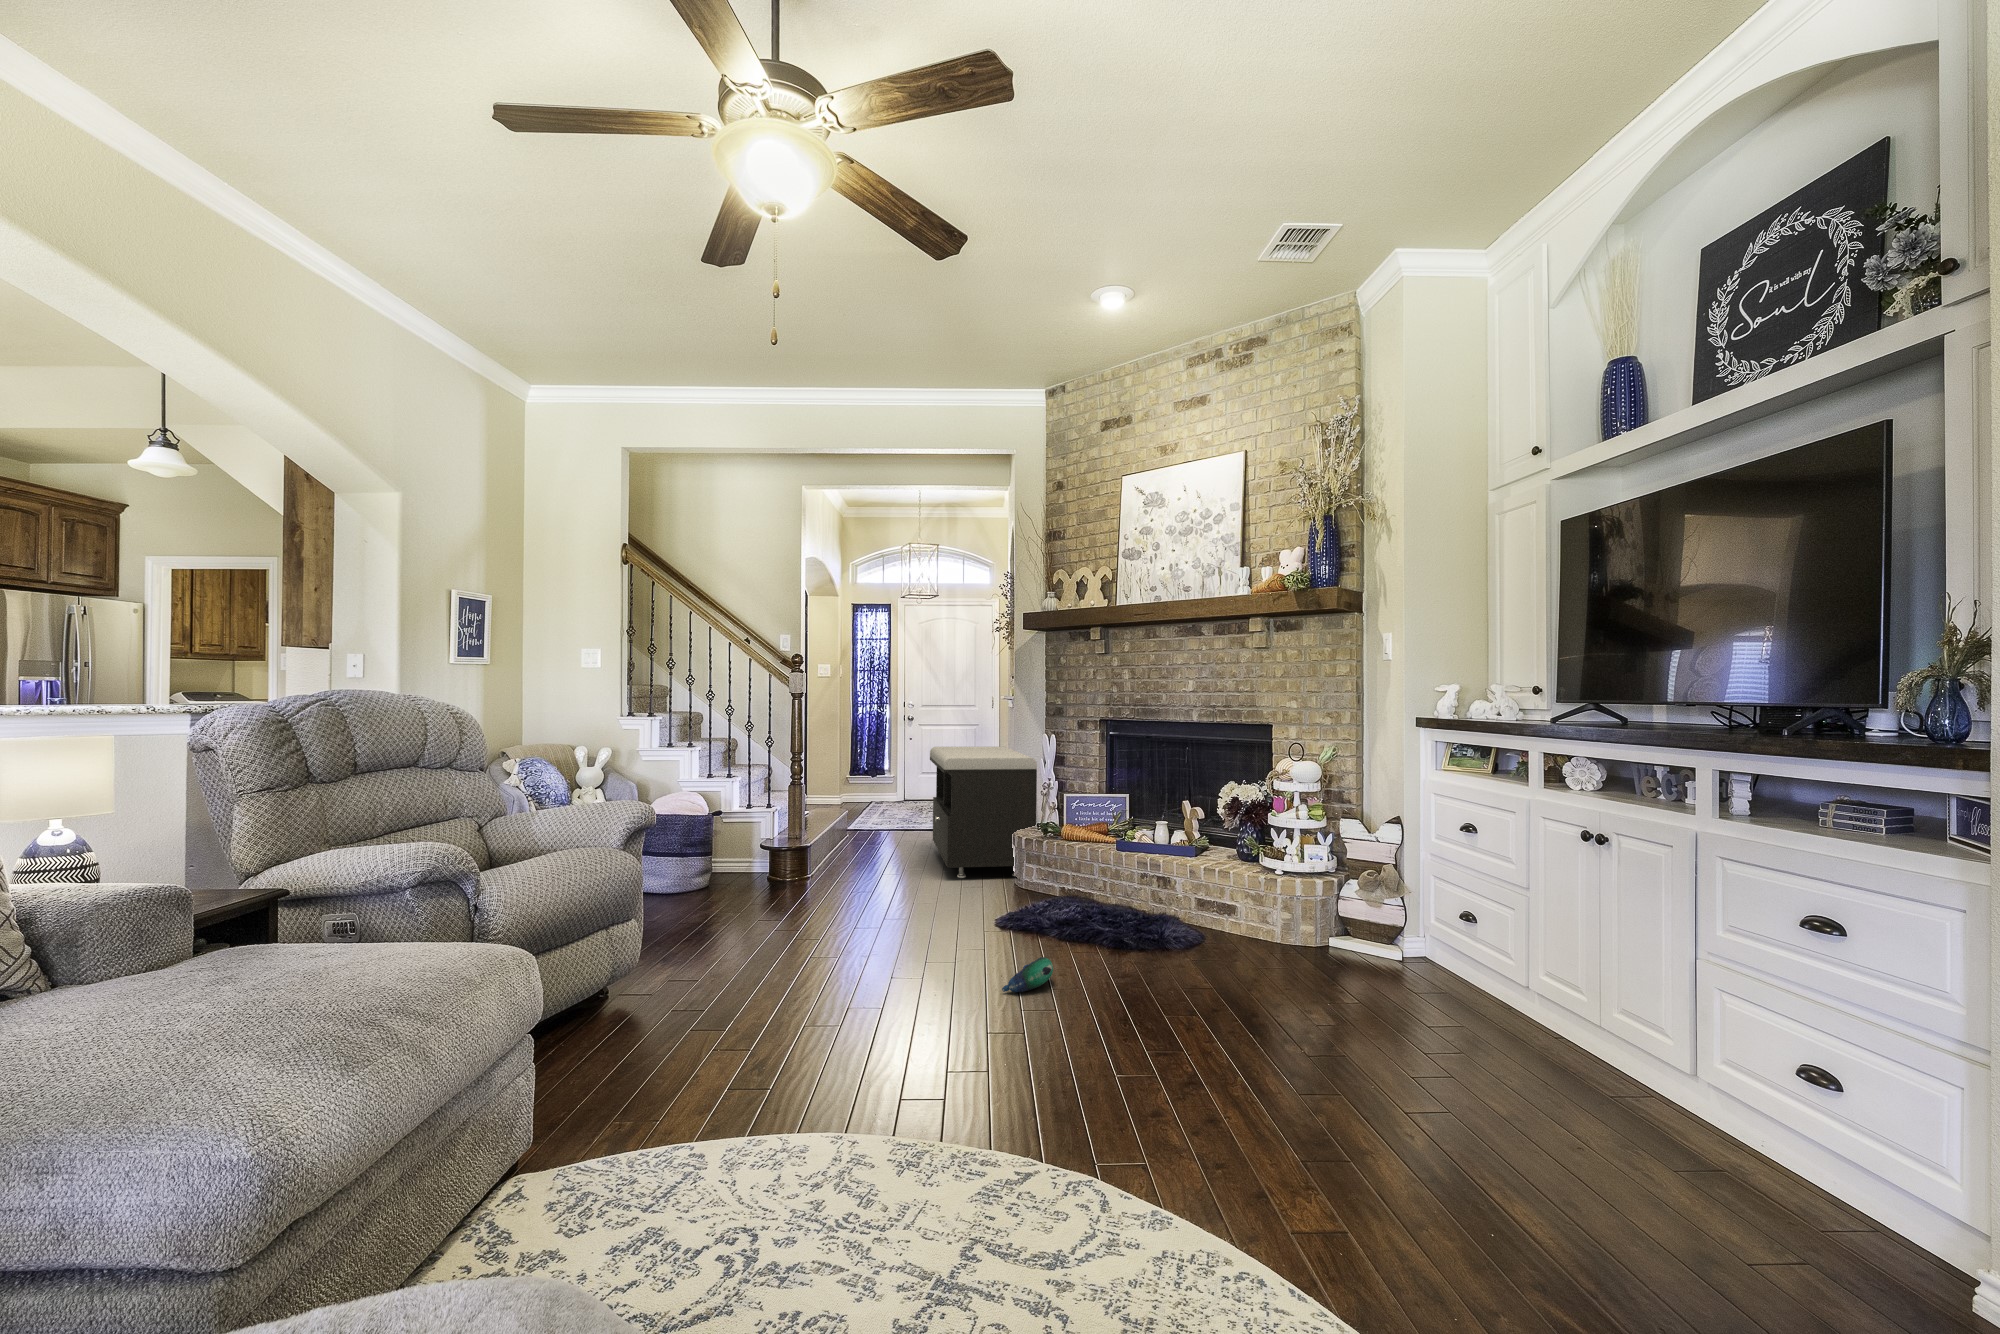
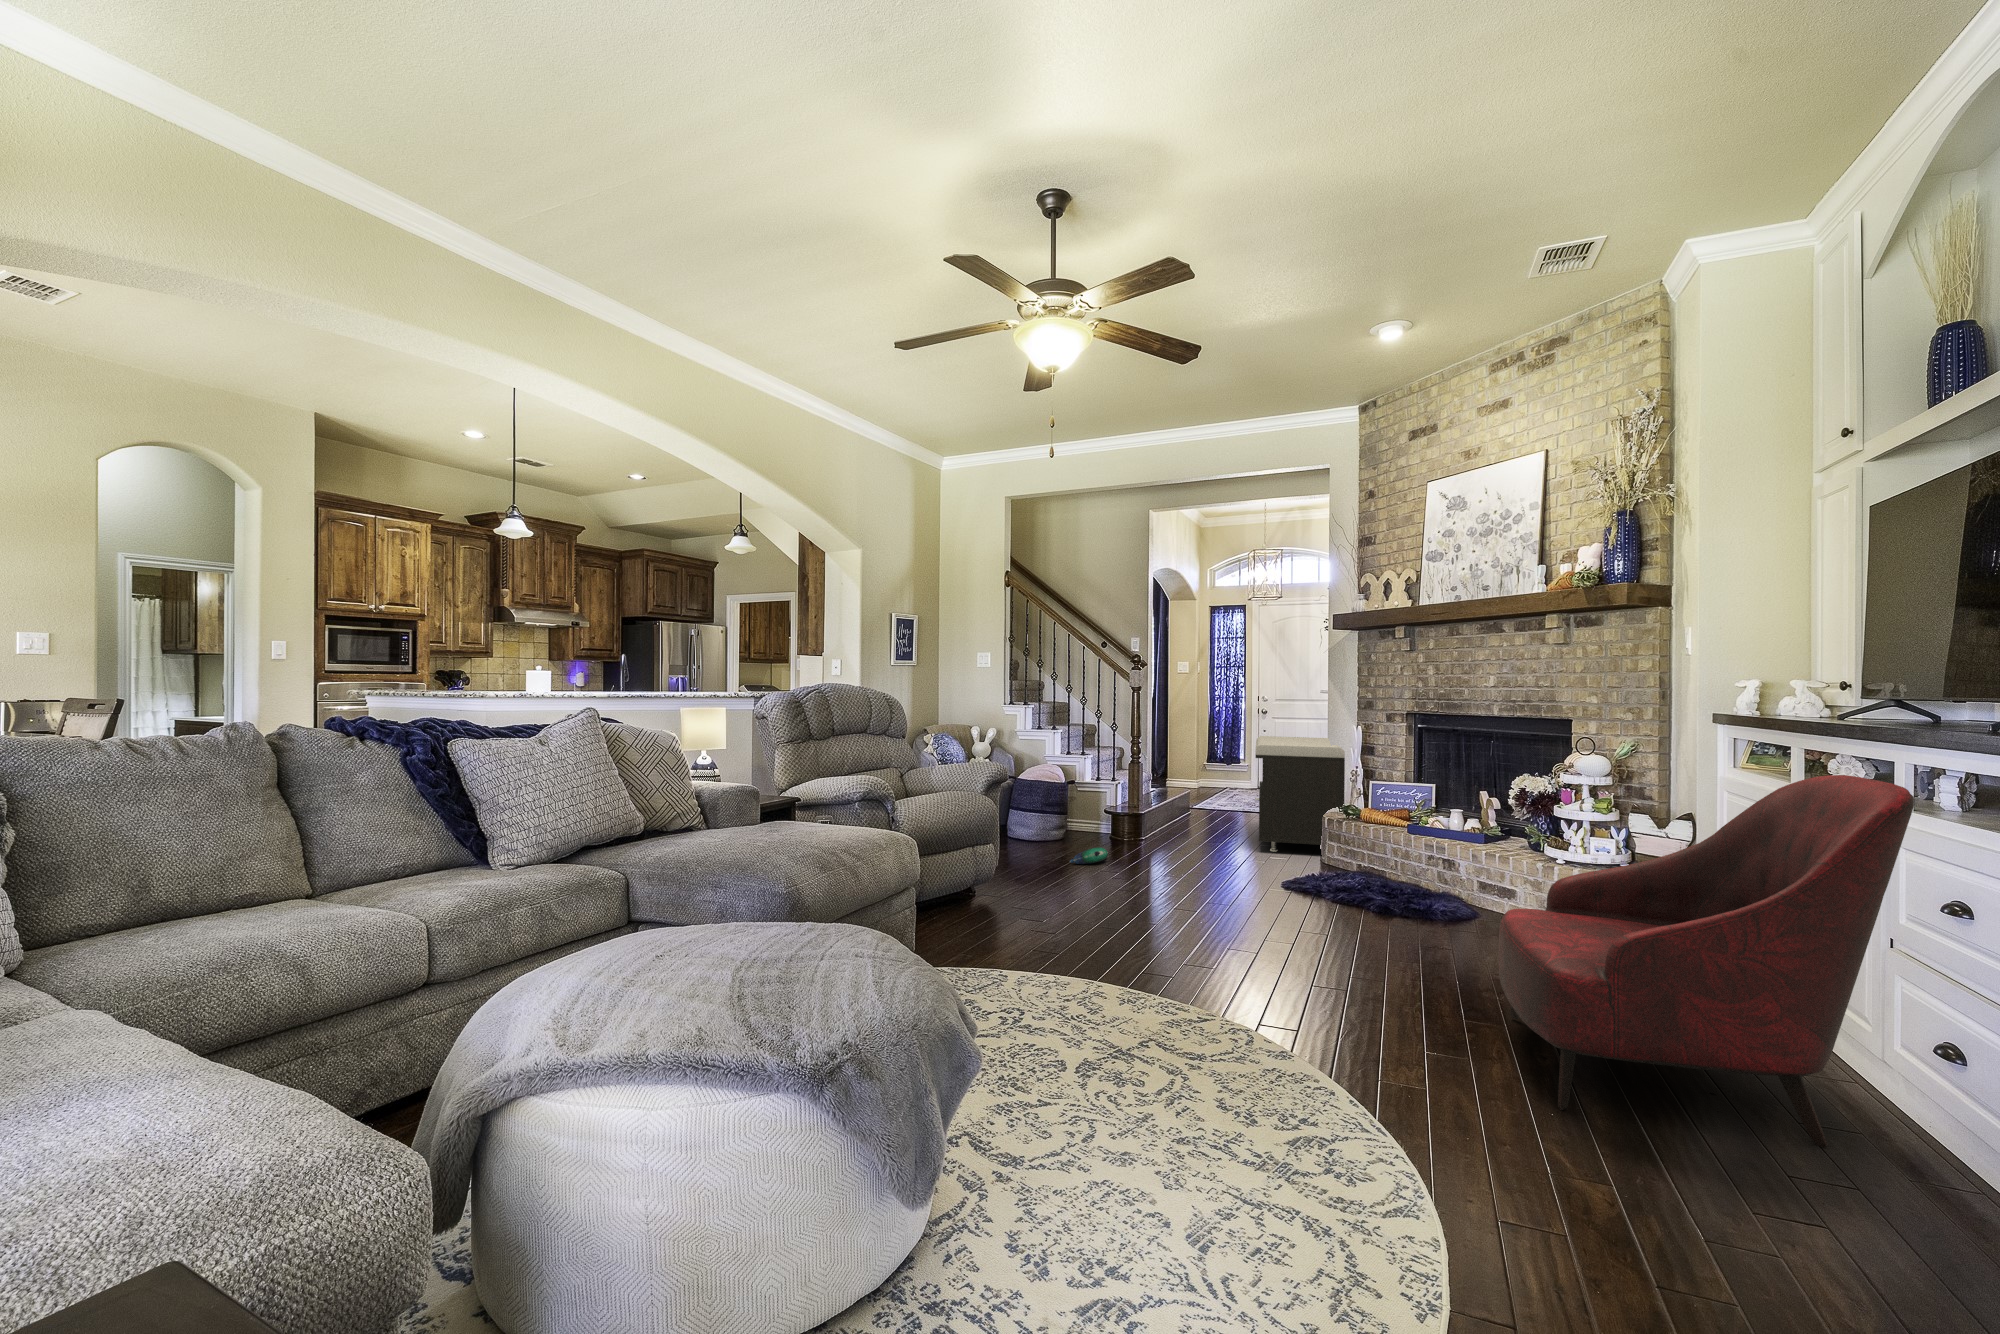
armchair: none [1332,782,1773,1227] -> present [1499,775,1914,1148]
plush toy: present [1002,957,1053,992] -> present [1070,847,1108,864]

